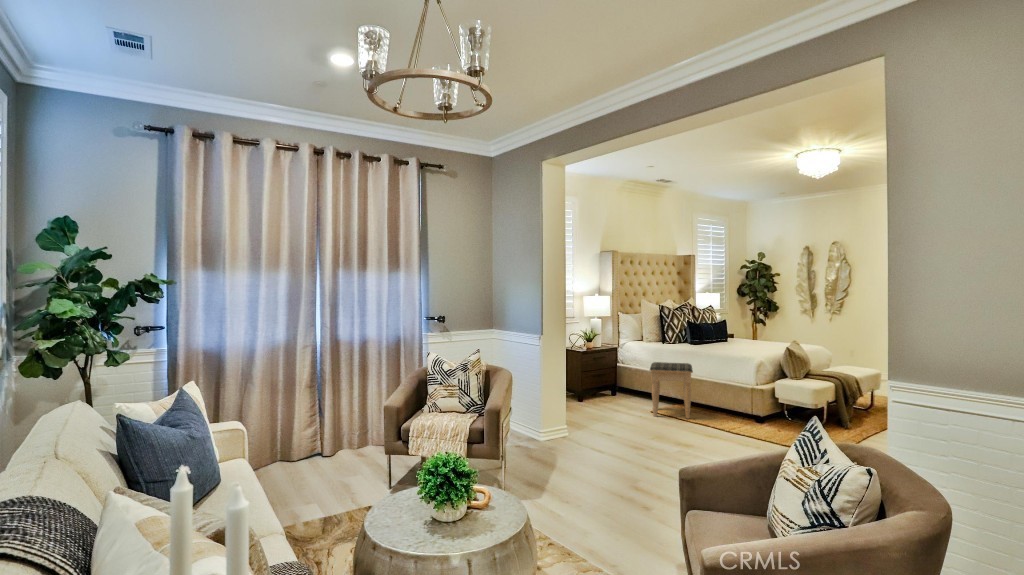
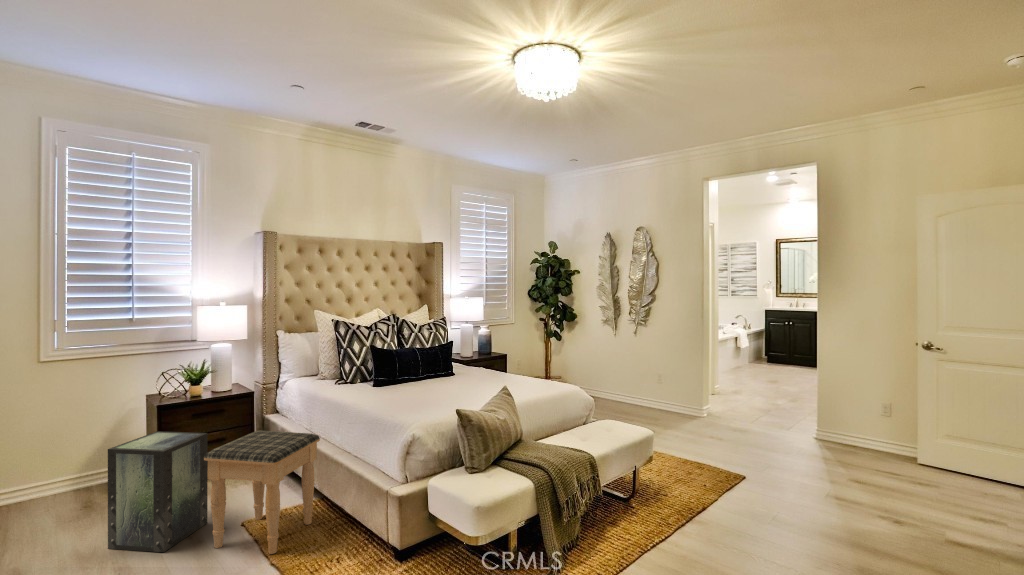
storage box: none [601,361,633,416] -> present [108,431,208,552]

